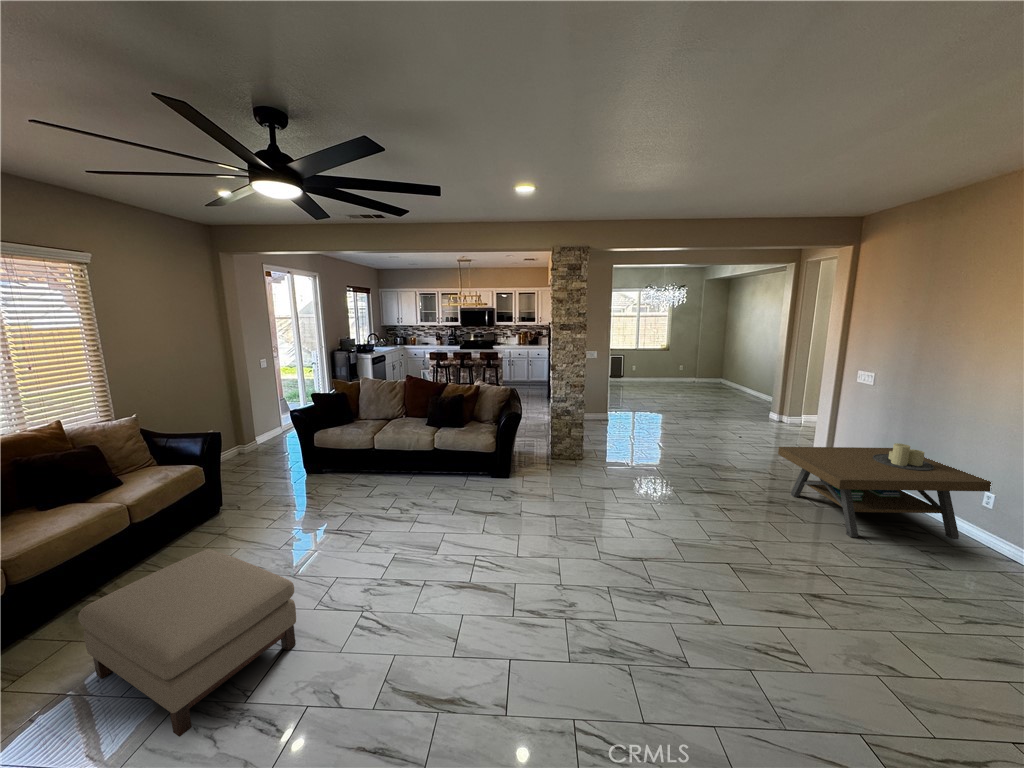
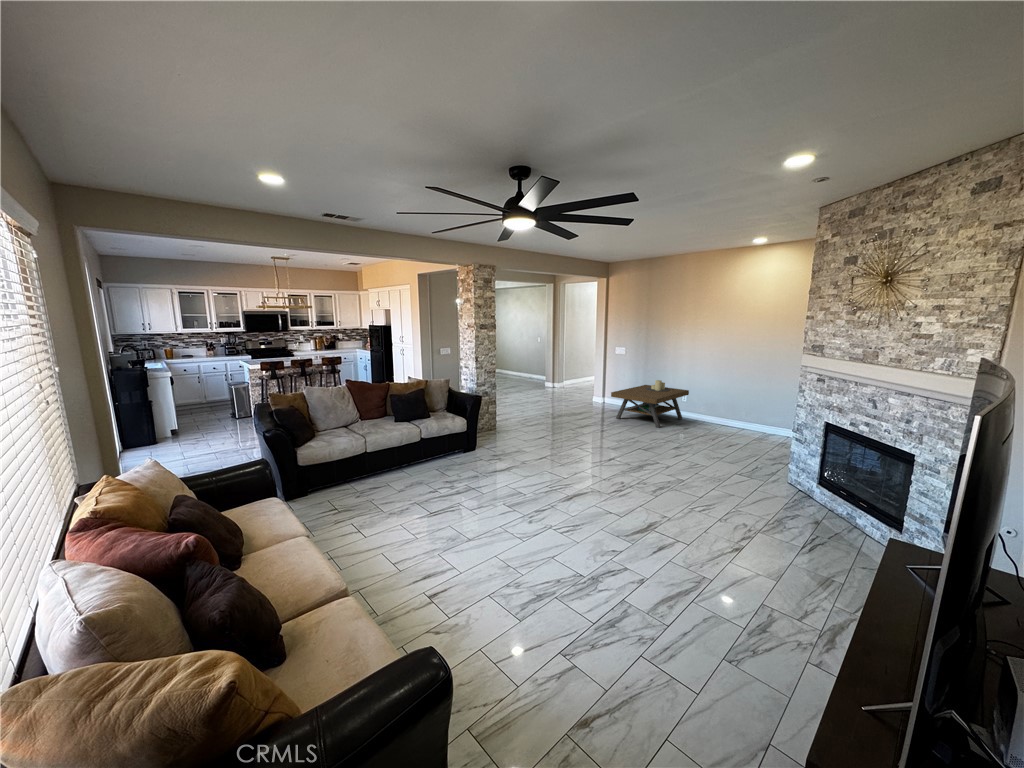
ottoman: present [78,549,296,737] -> none [459,508,605,637]

